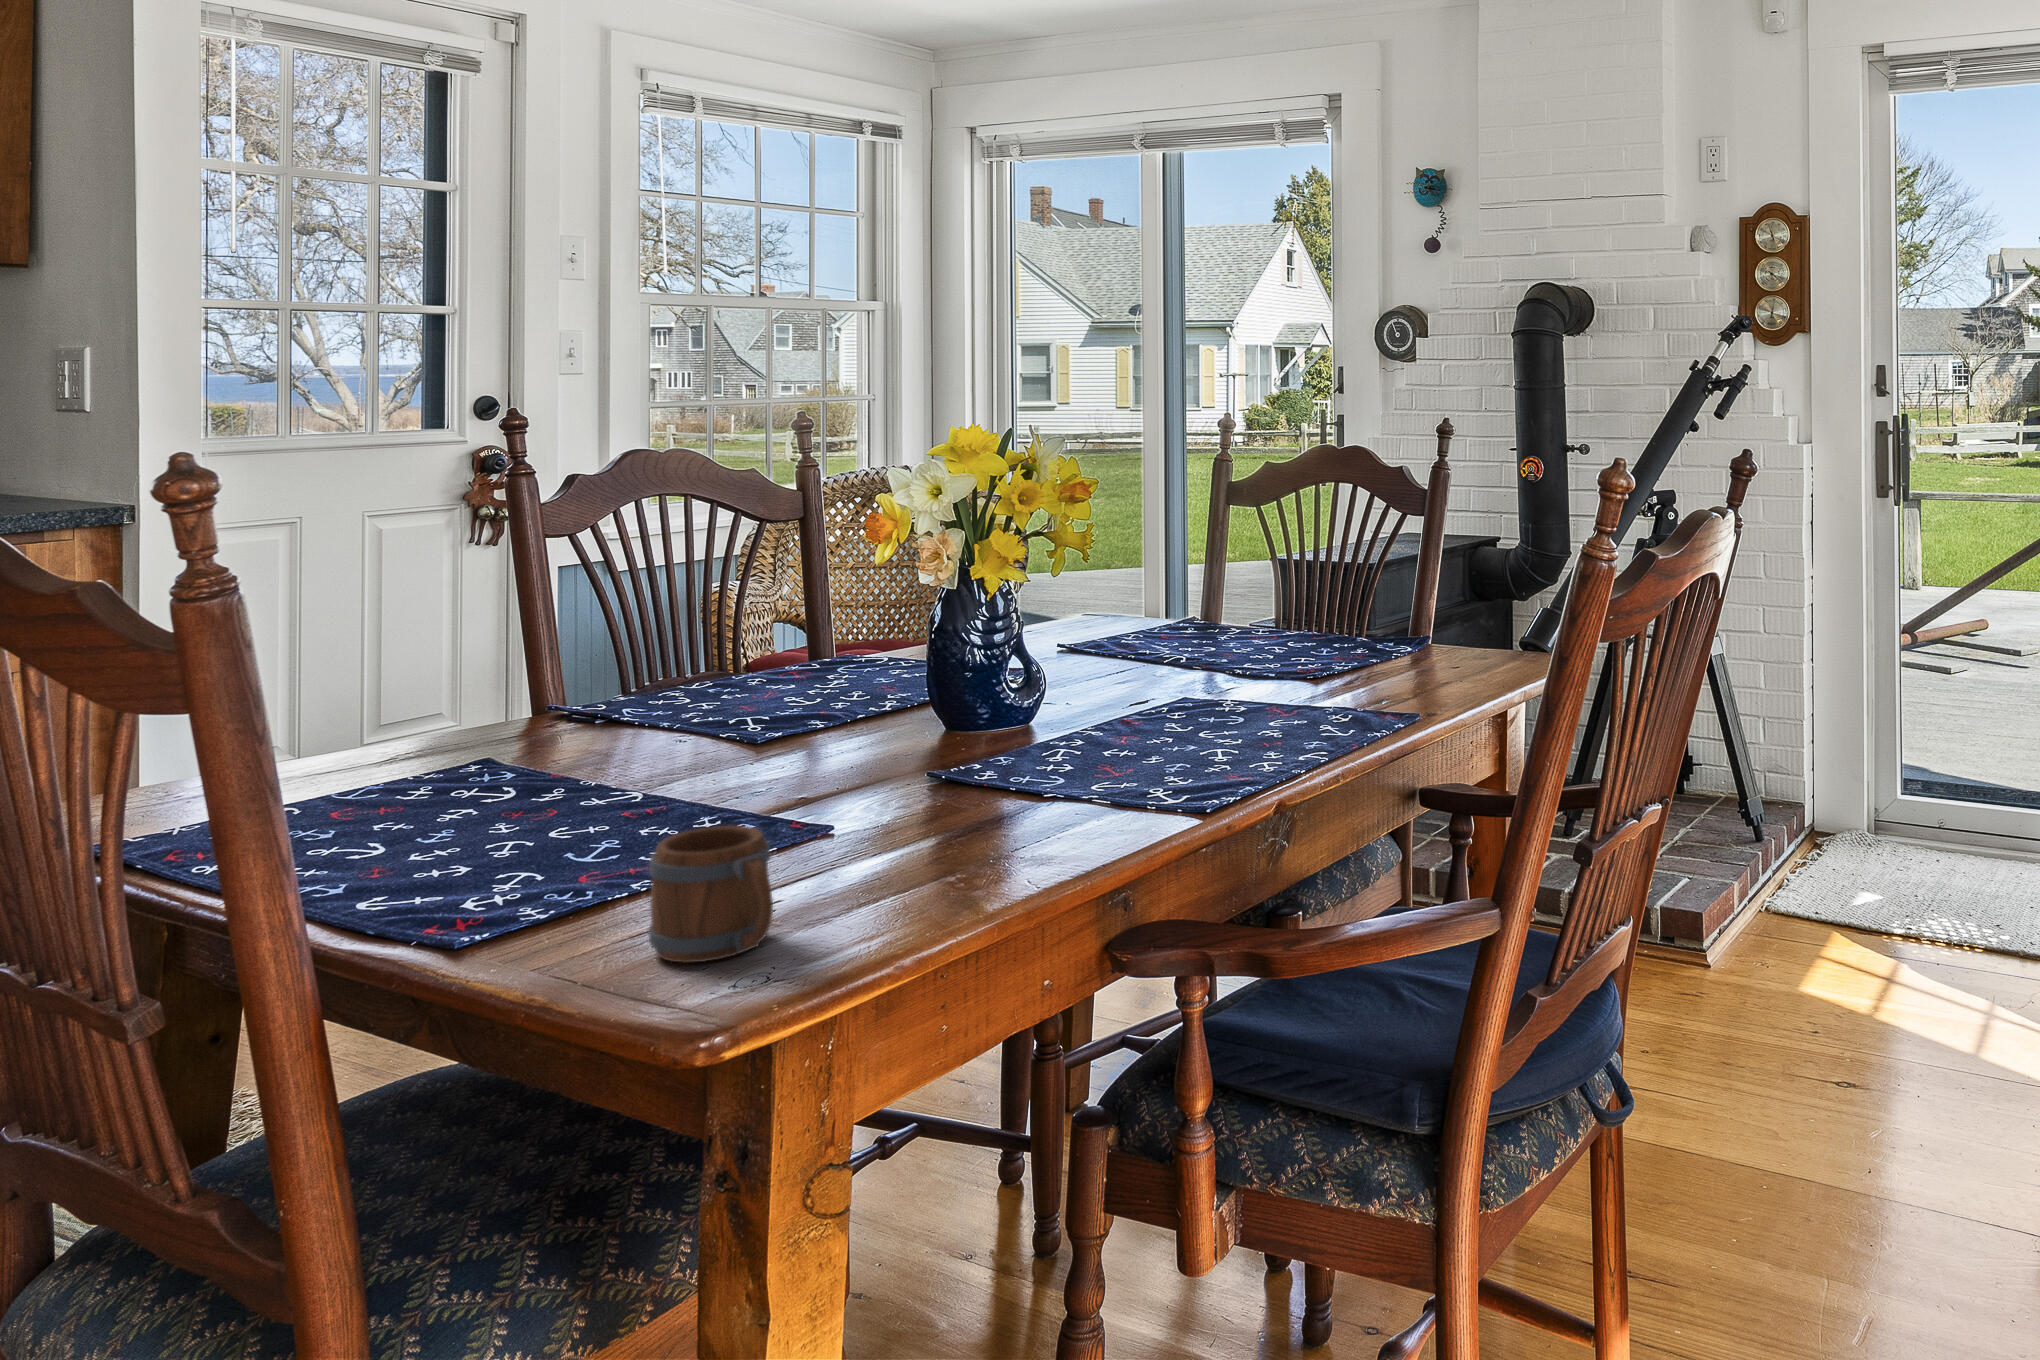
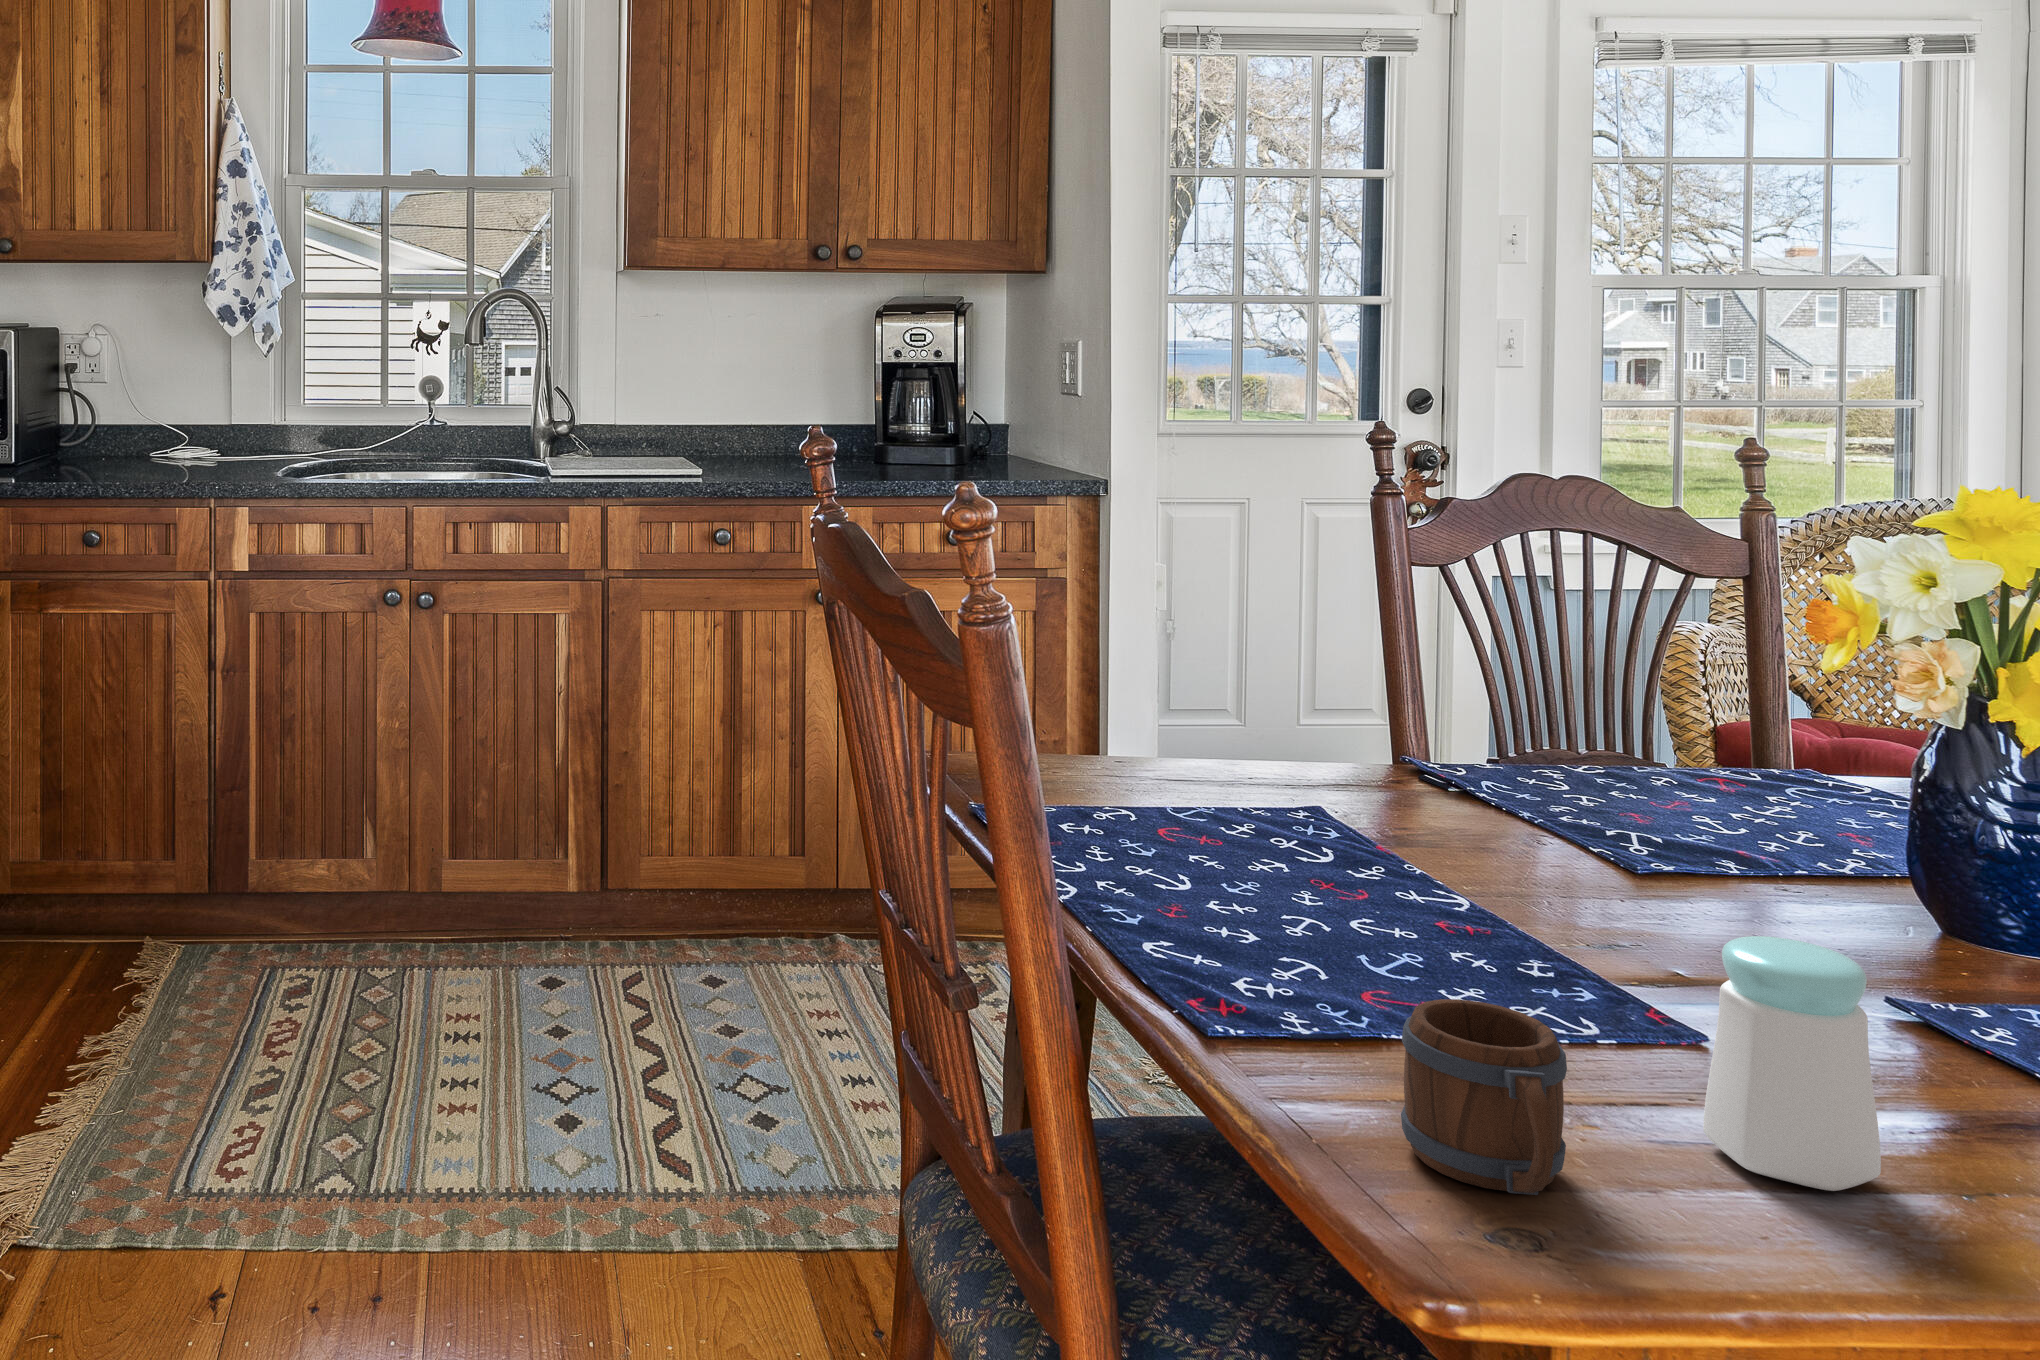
salt shaker: none [848,728,951,890] -> present [1703,936,1881,1191]

